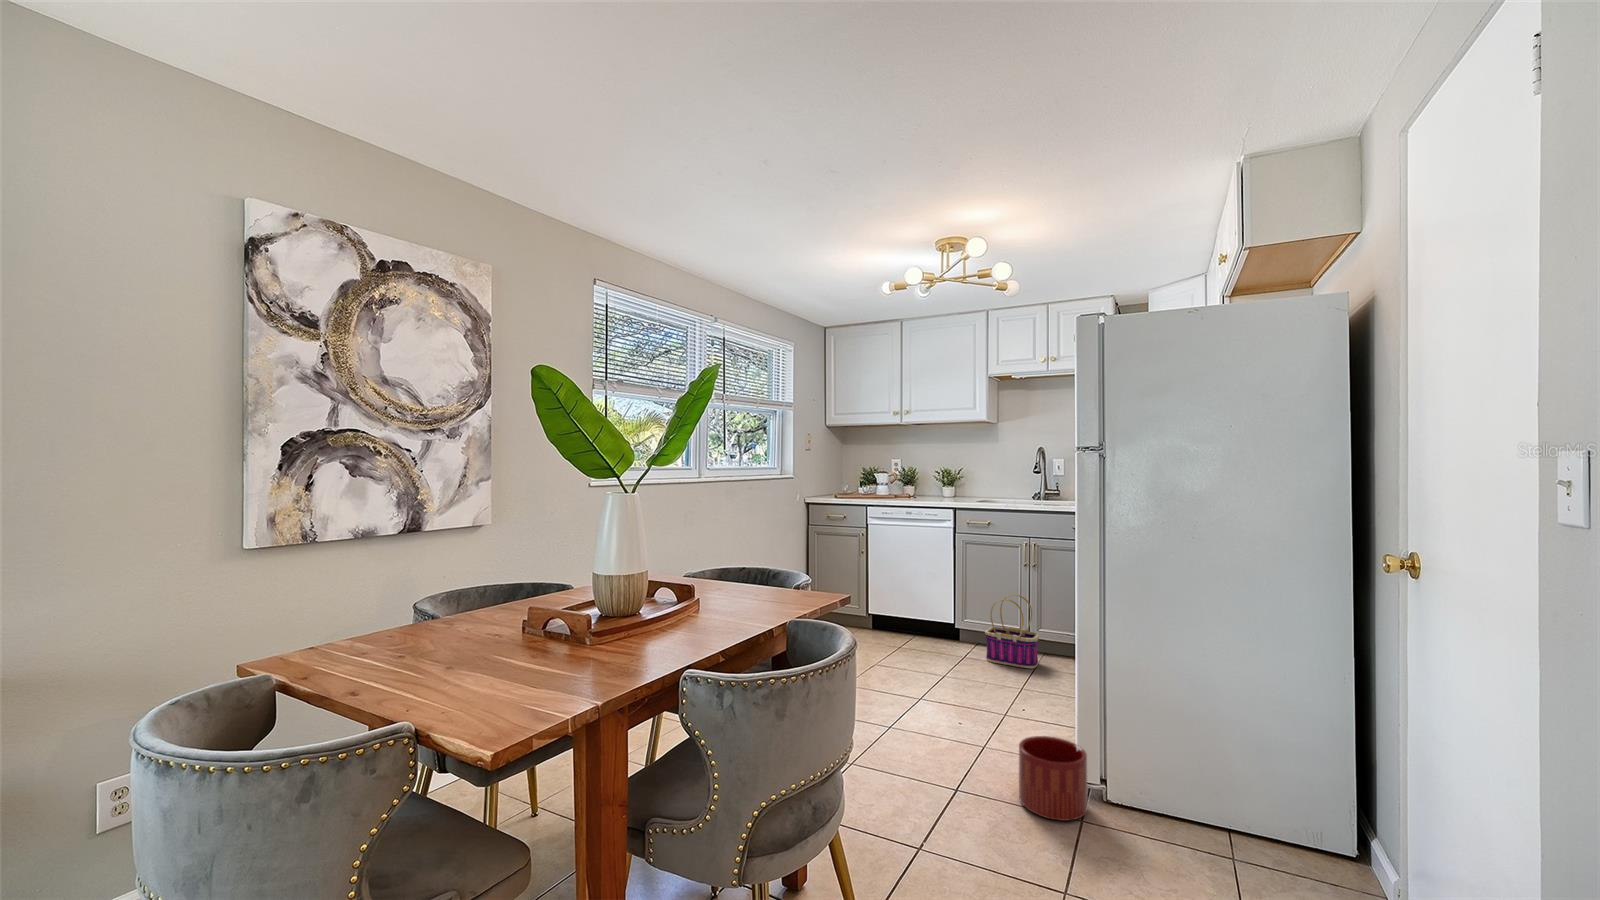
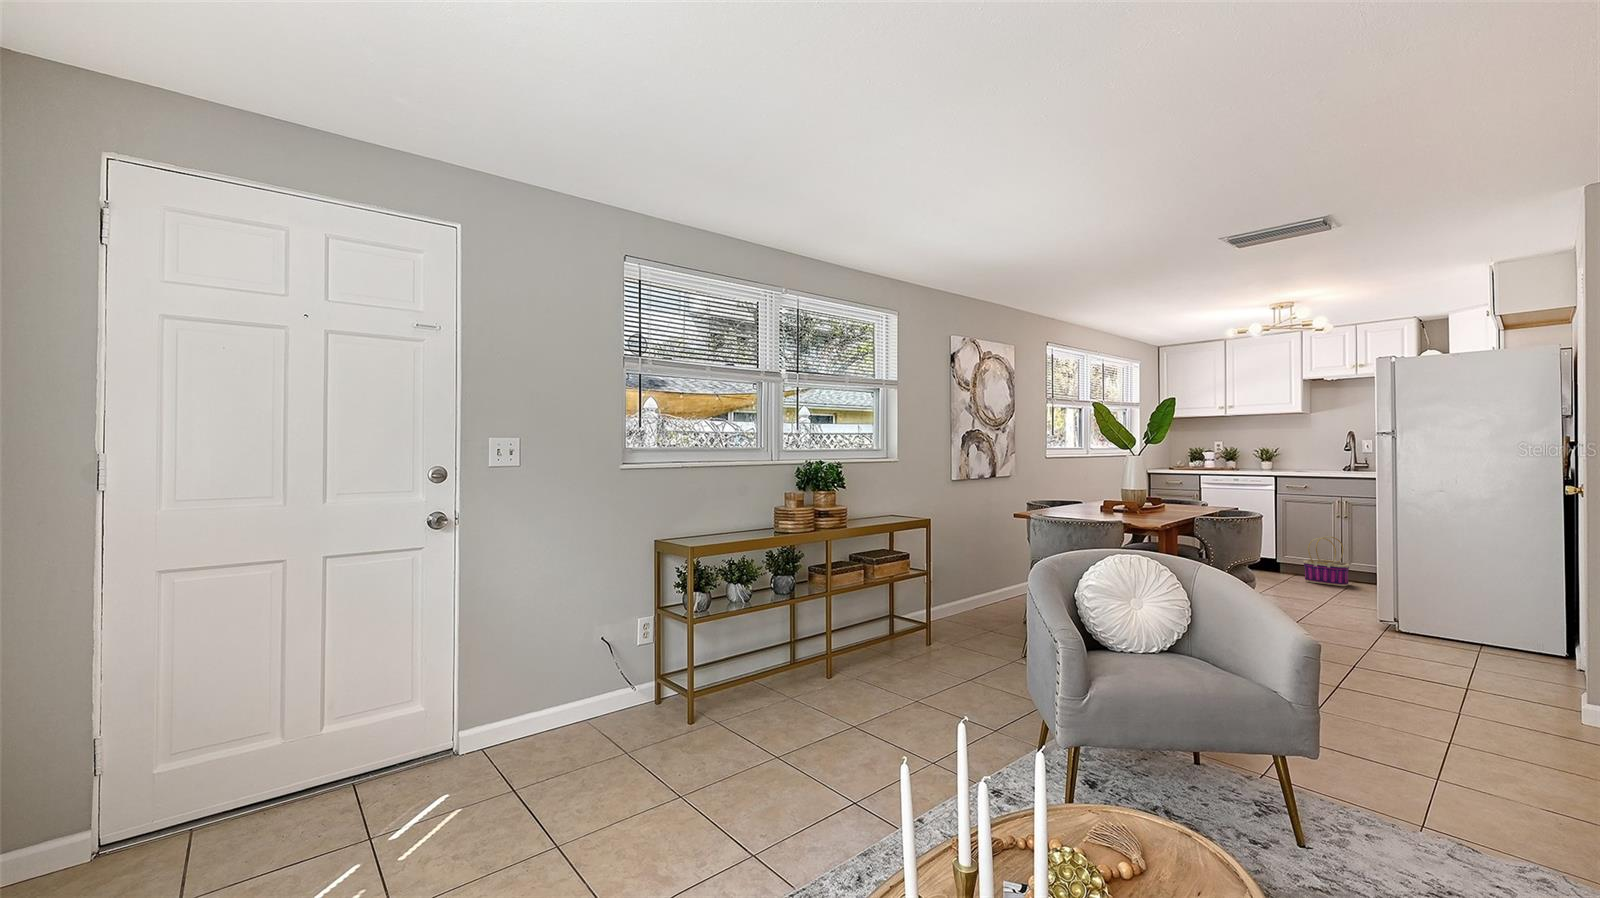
planter: present [1019,736,1088,821] -> none [1334,593,1379,631]

